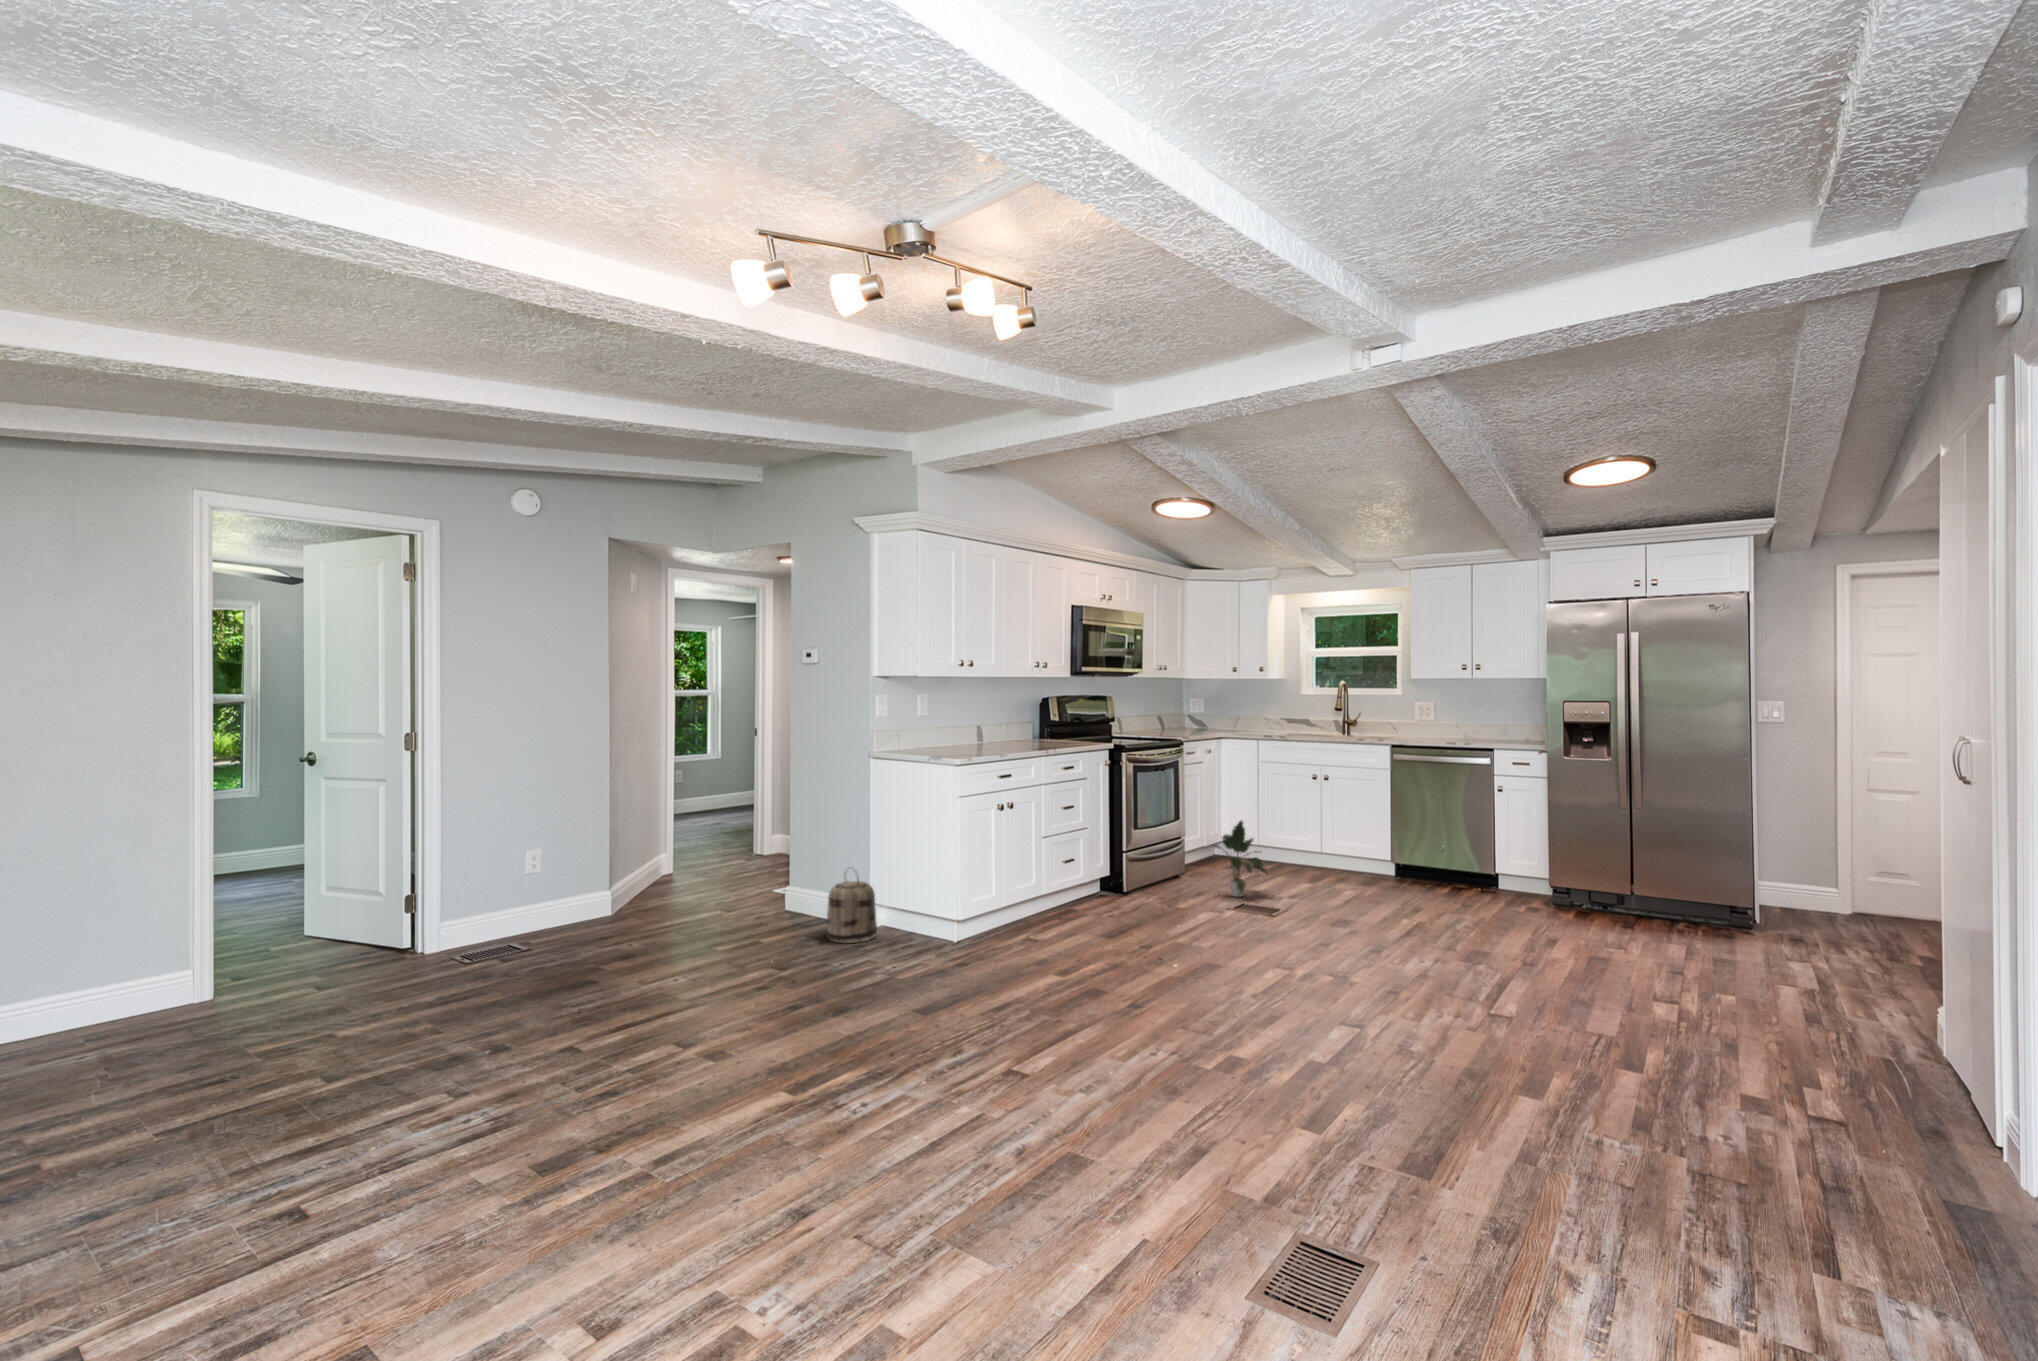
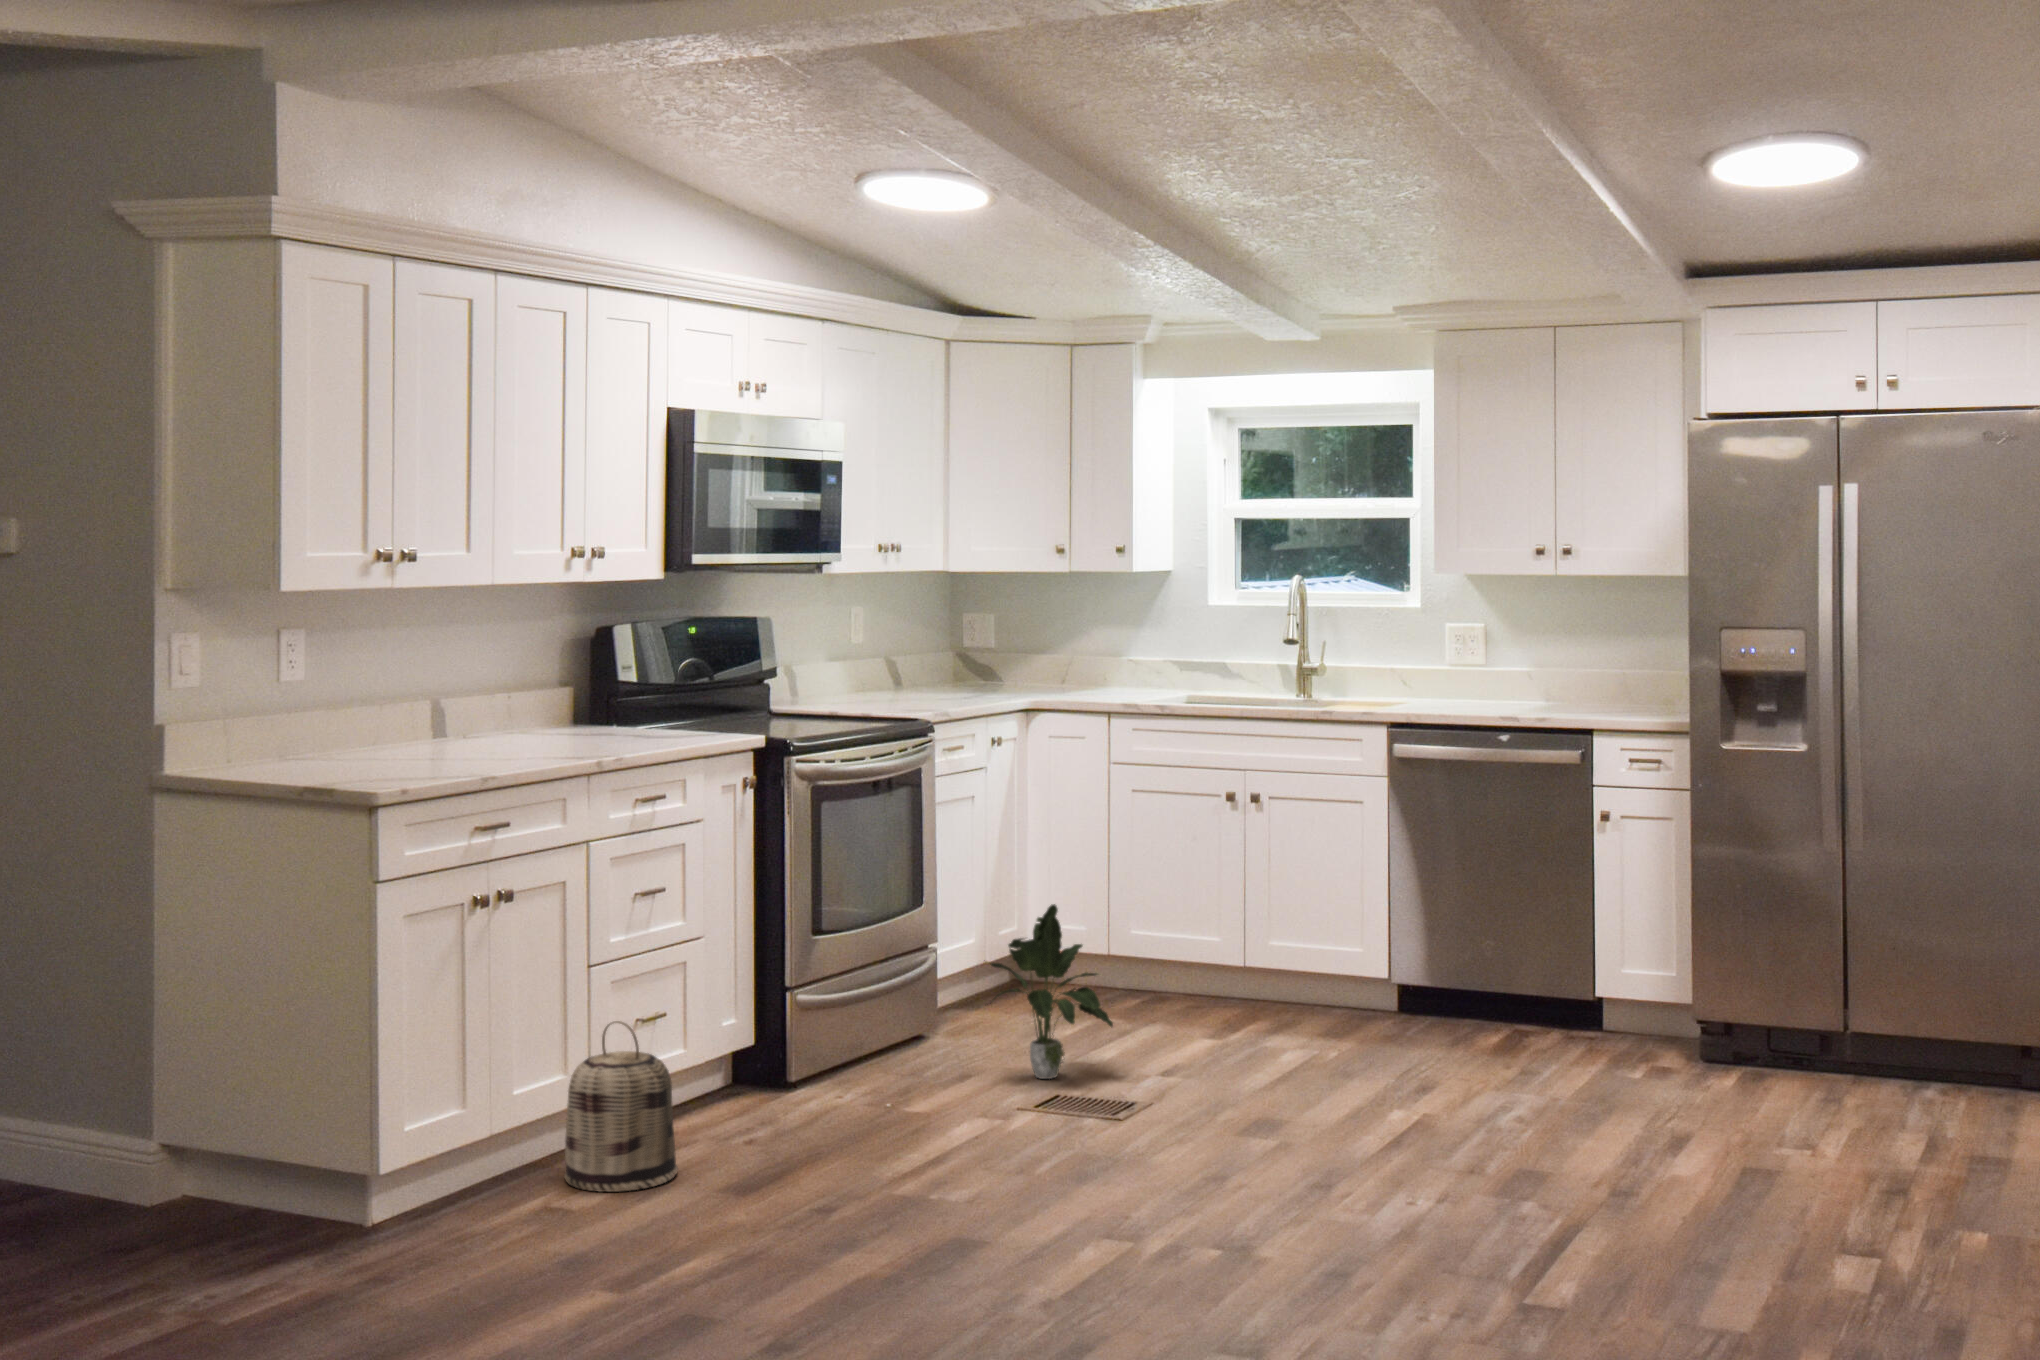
basket: present [827,879,878,943] -> present [565,1021,678,1192]

